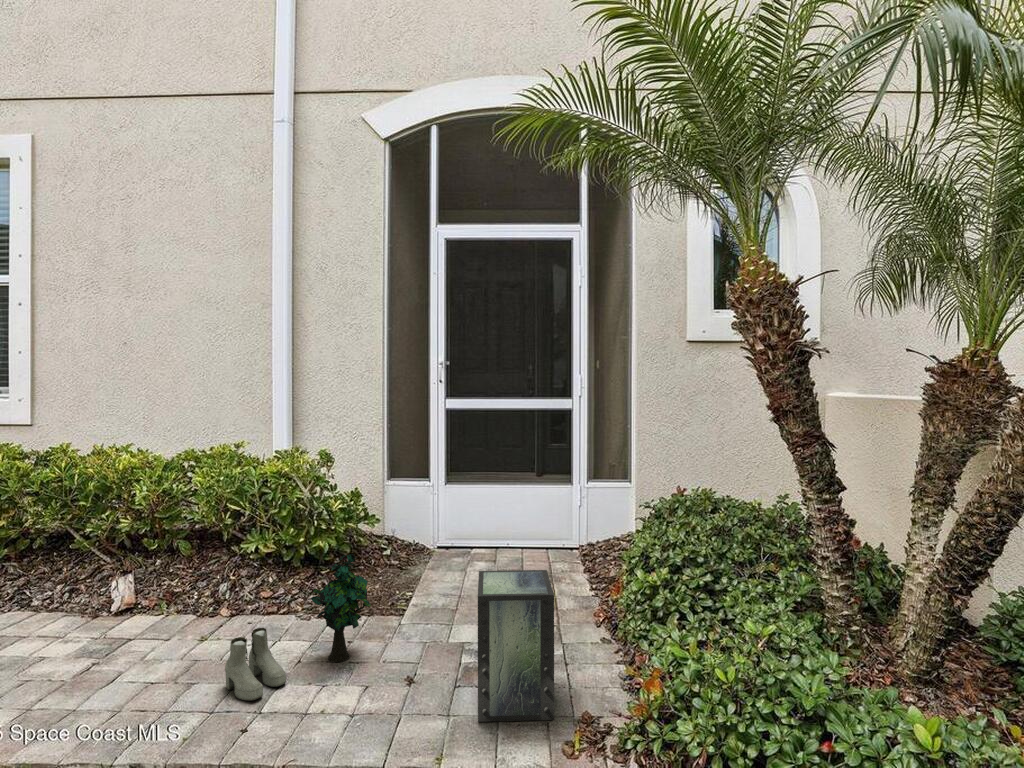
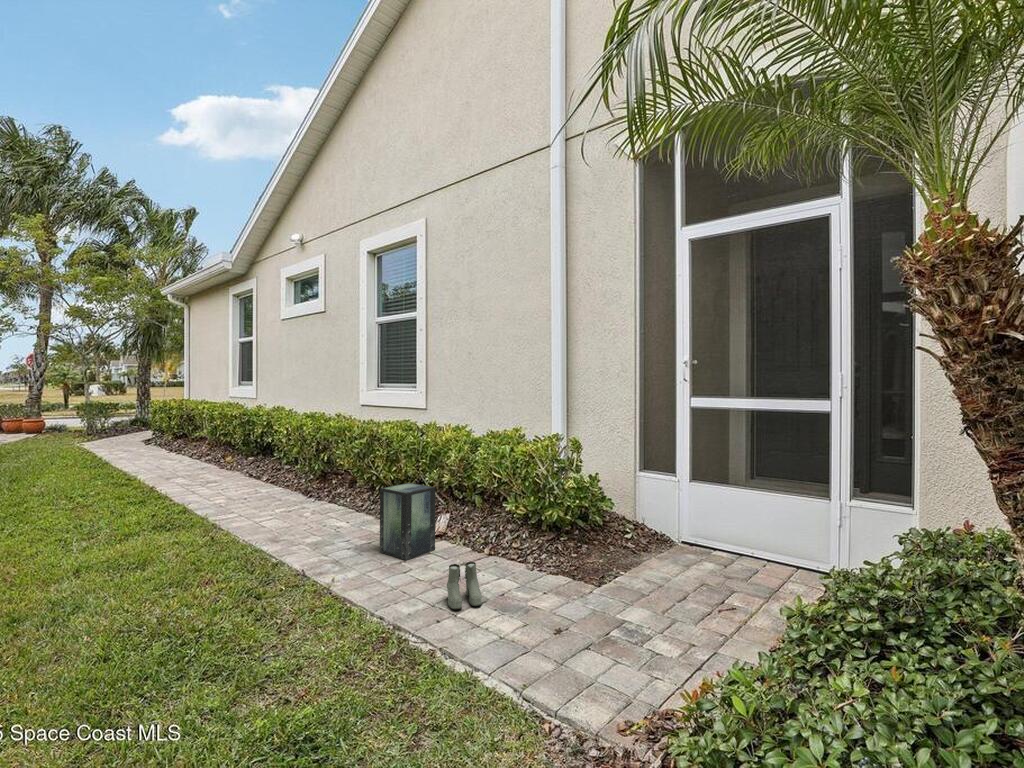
decorative plant: present [308,554,371,662] -> none [504,521,553,604]
storage box: present [478,570,554,722] -> present [380,483,436,560]

